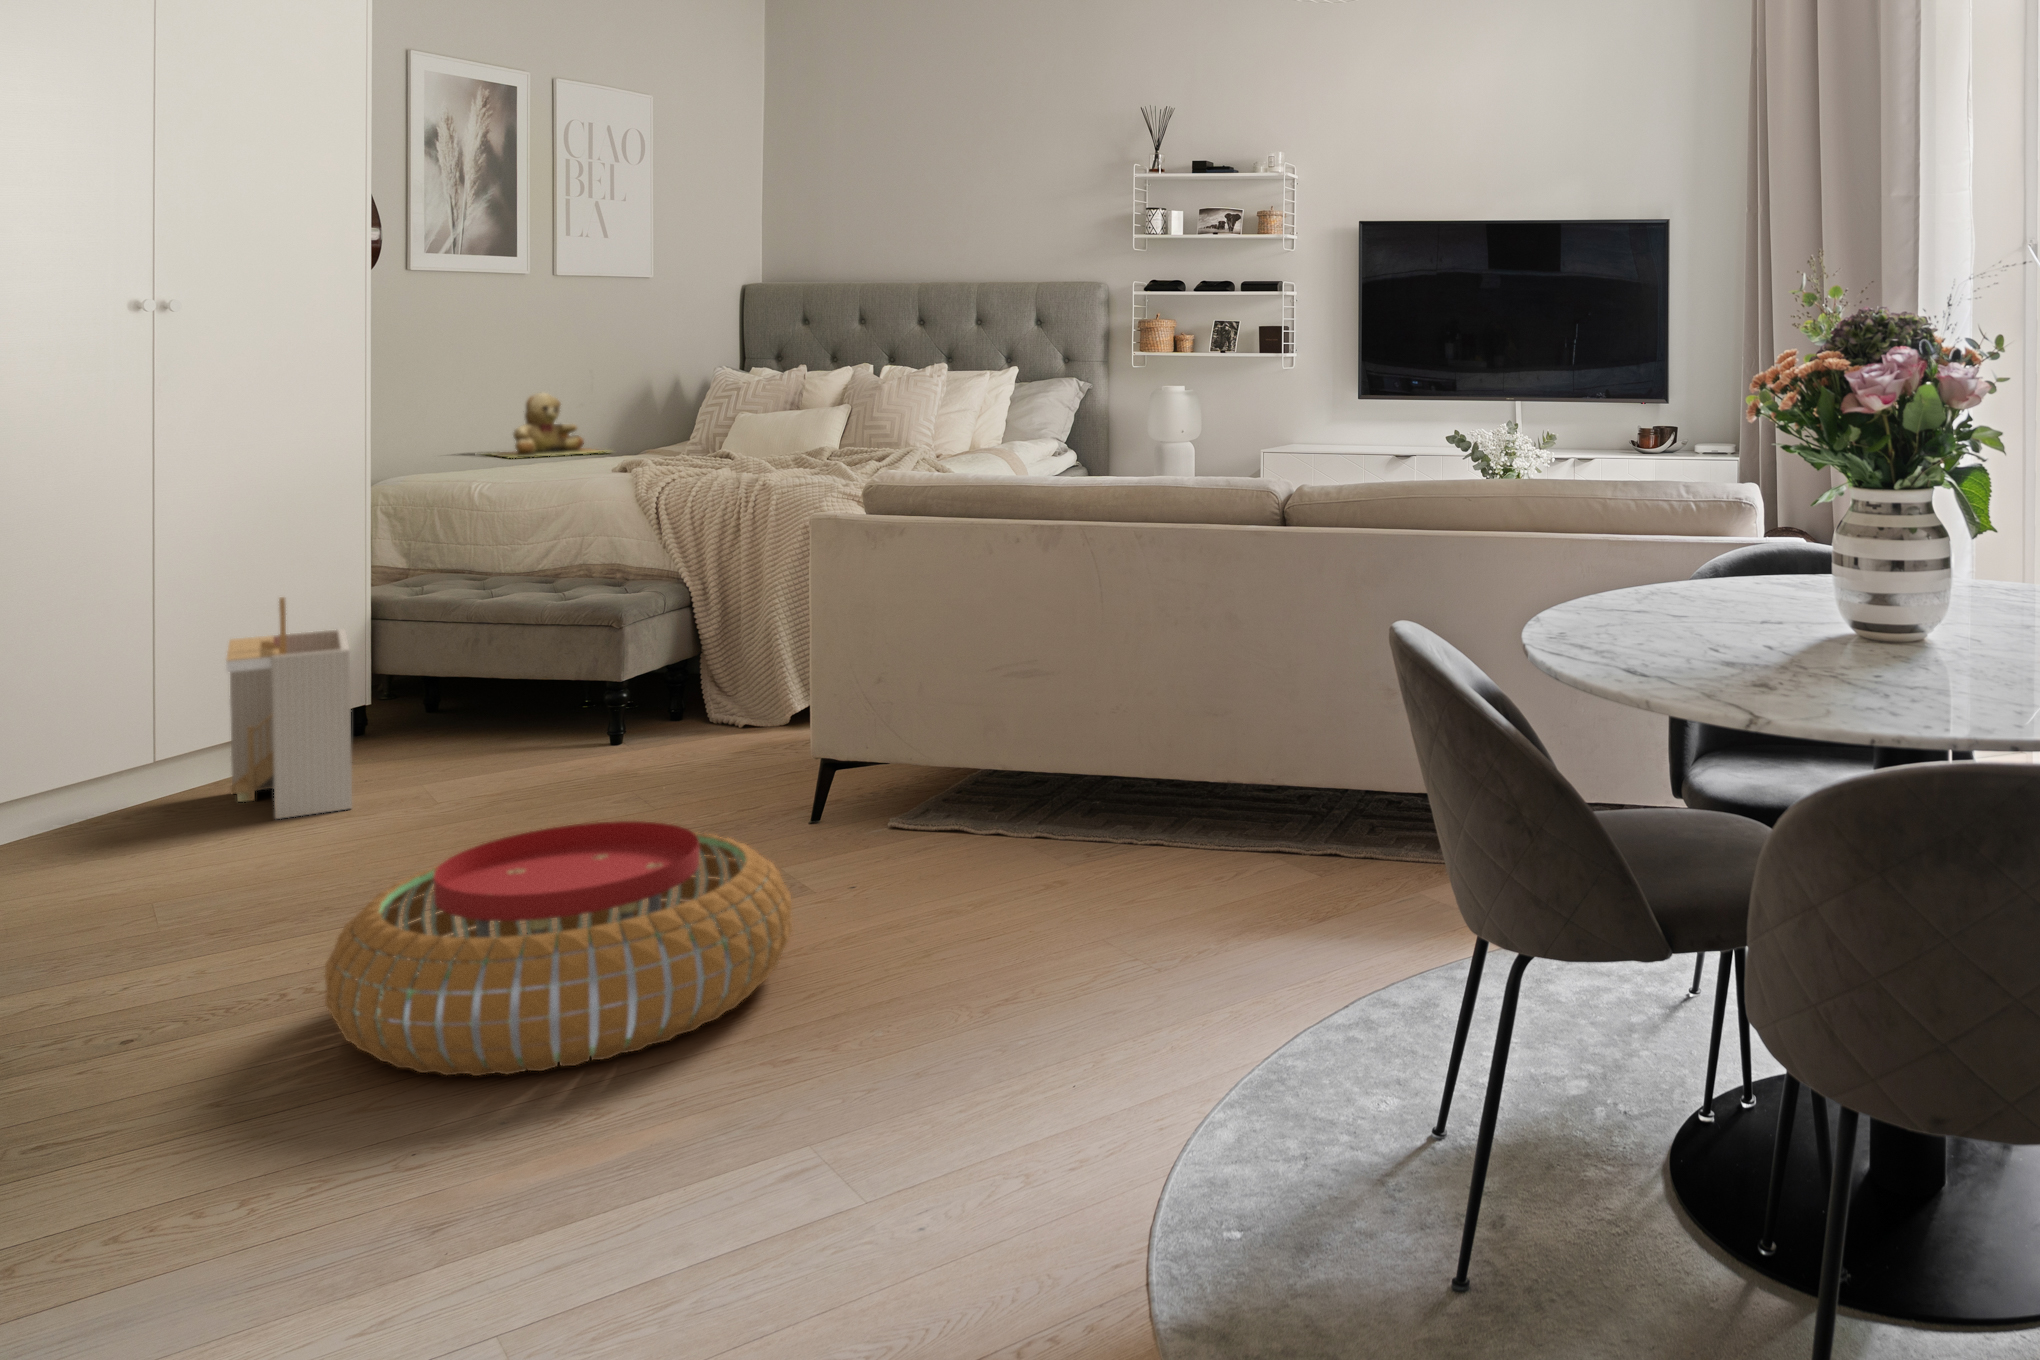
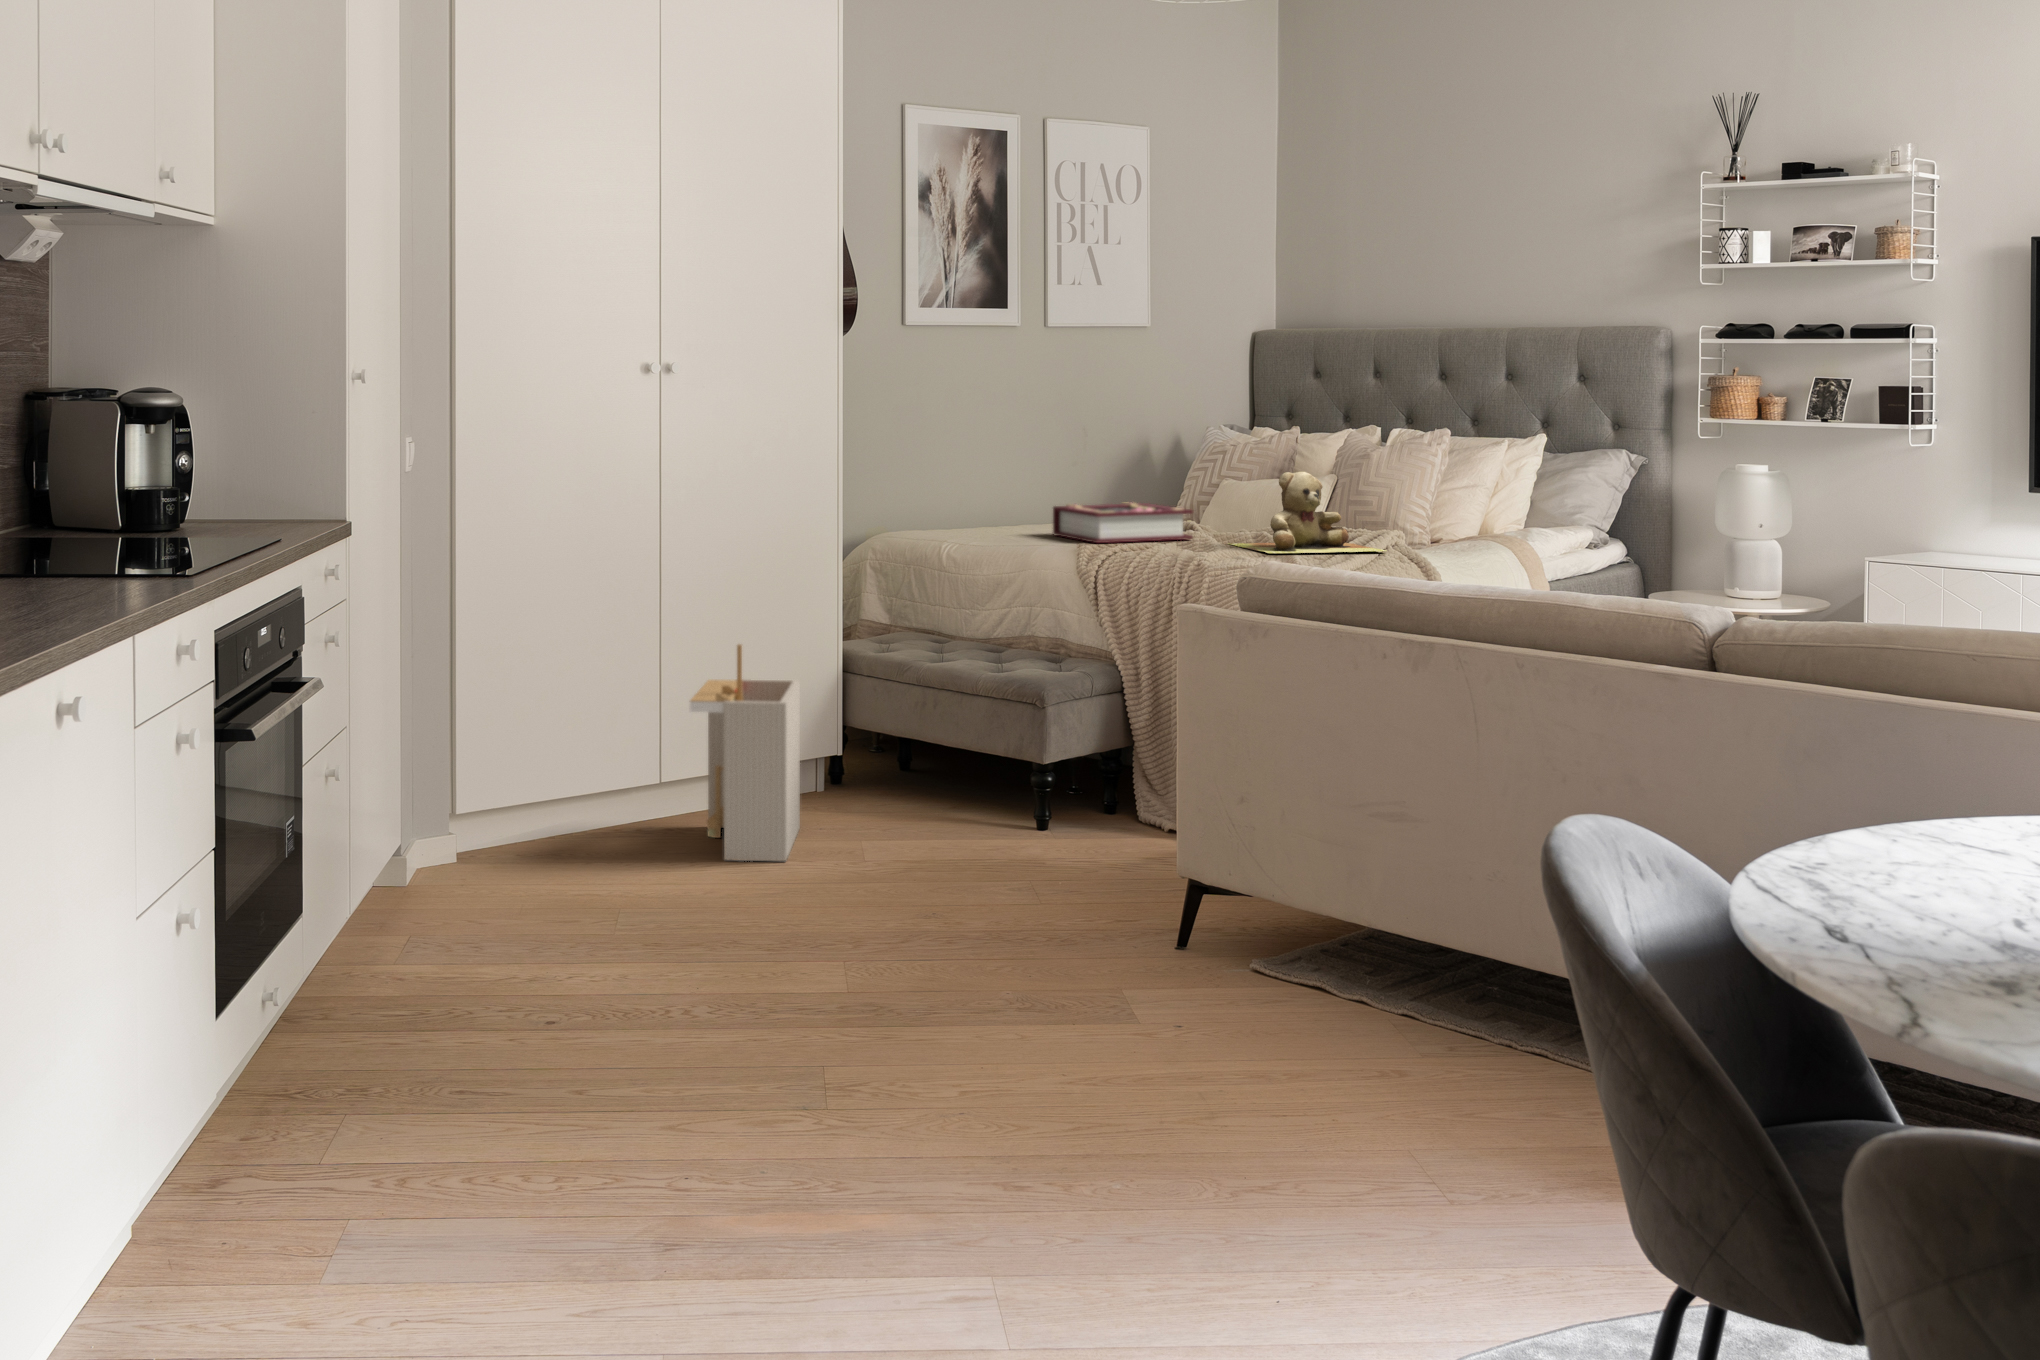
teddy bear: present [491,392,601,458] -> present [1232,472,1386,553]
book: none [589,437,733,475] -> present [1053,502,1193,543]
pouf: present [325,821,792,1076] -> none [625,928,1073,1205]

